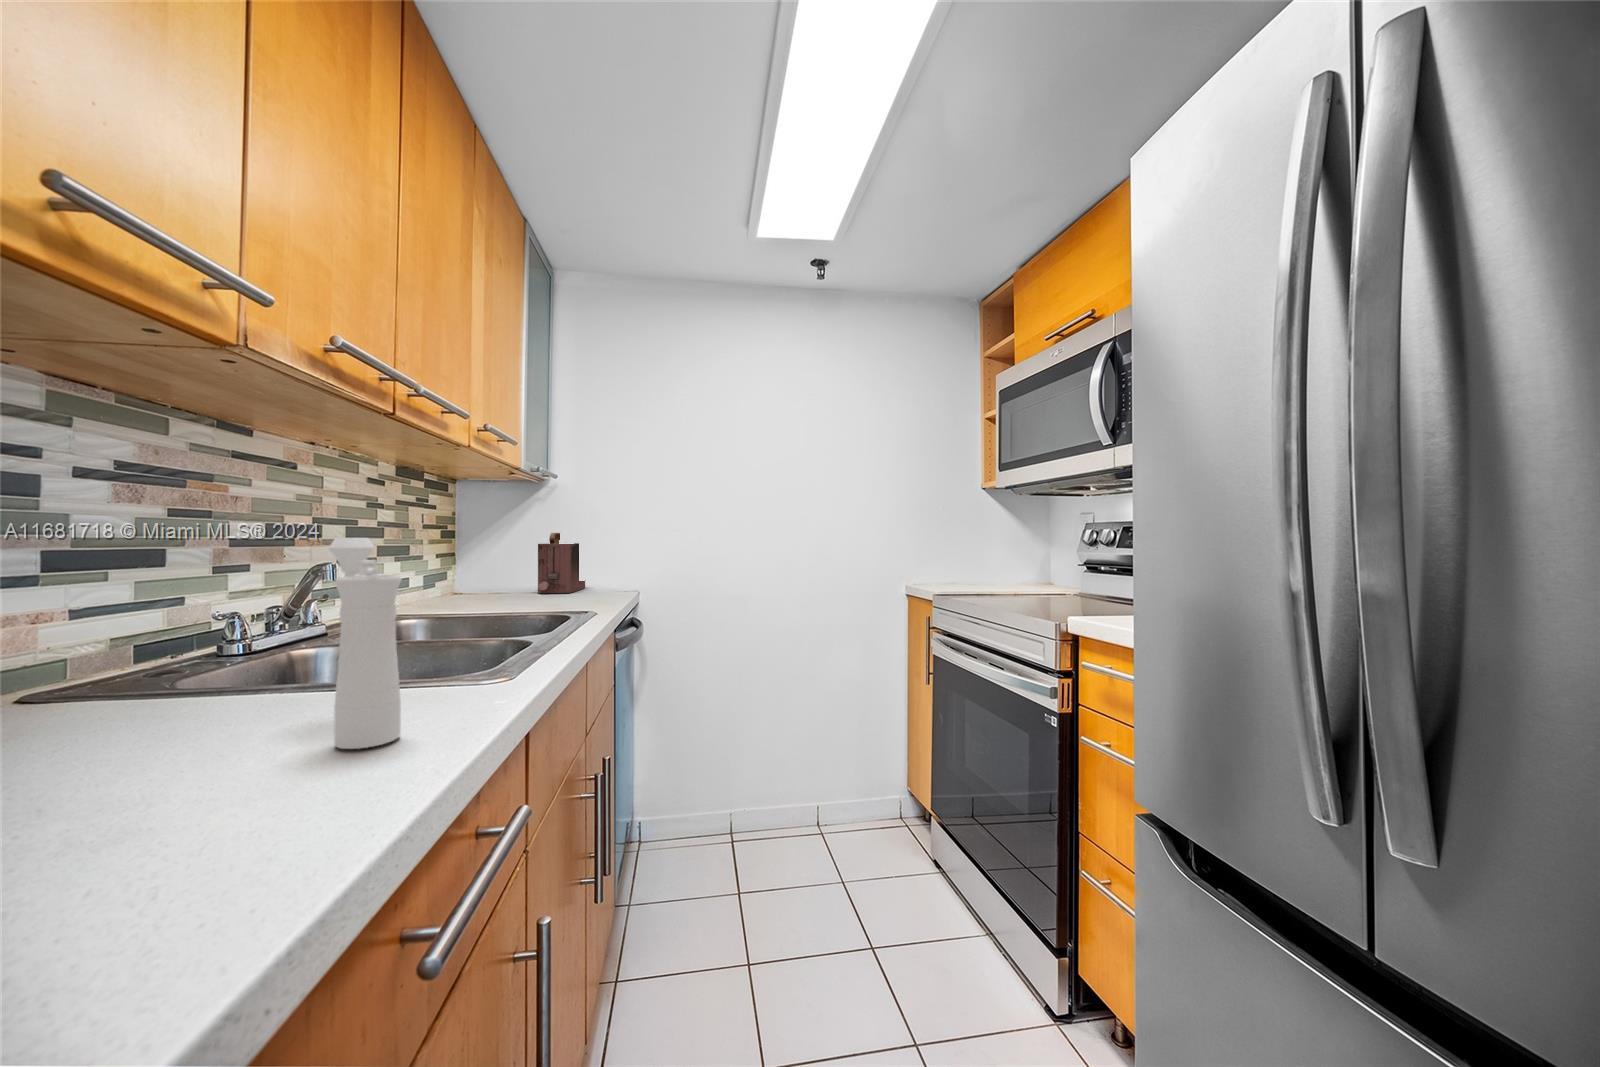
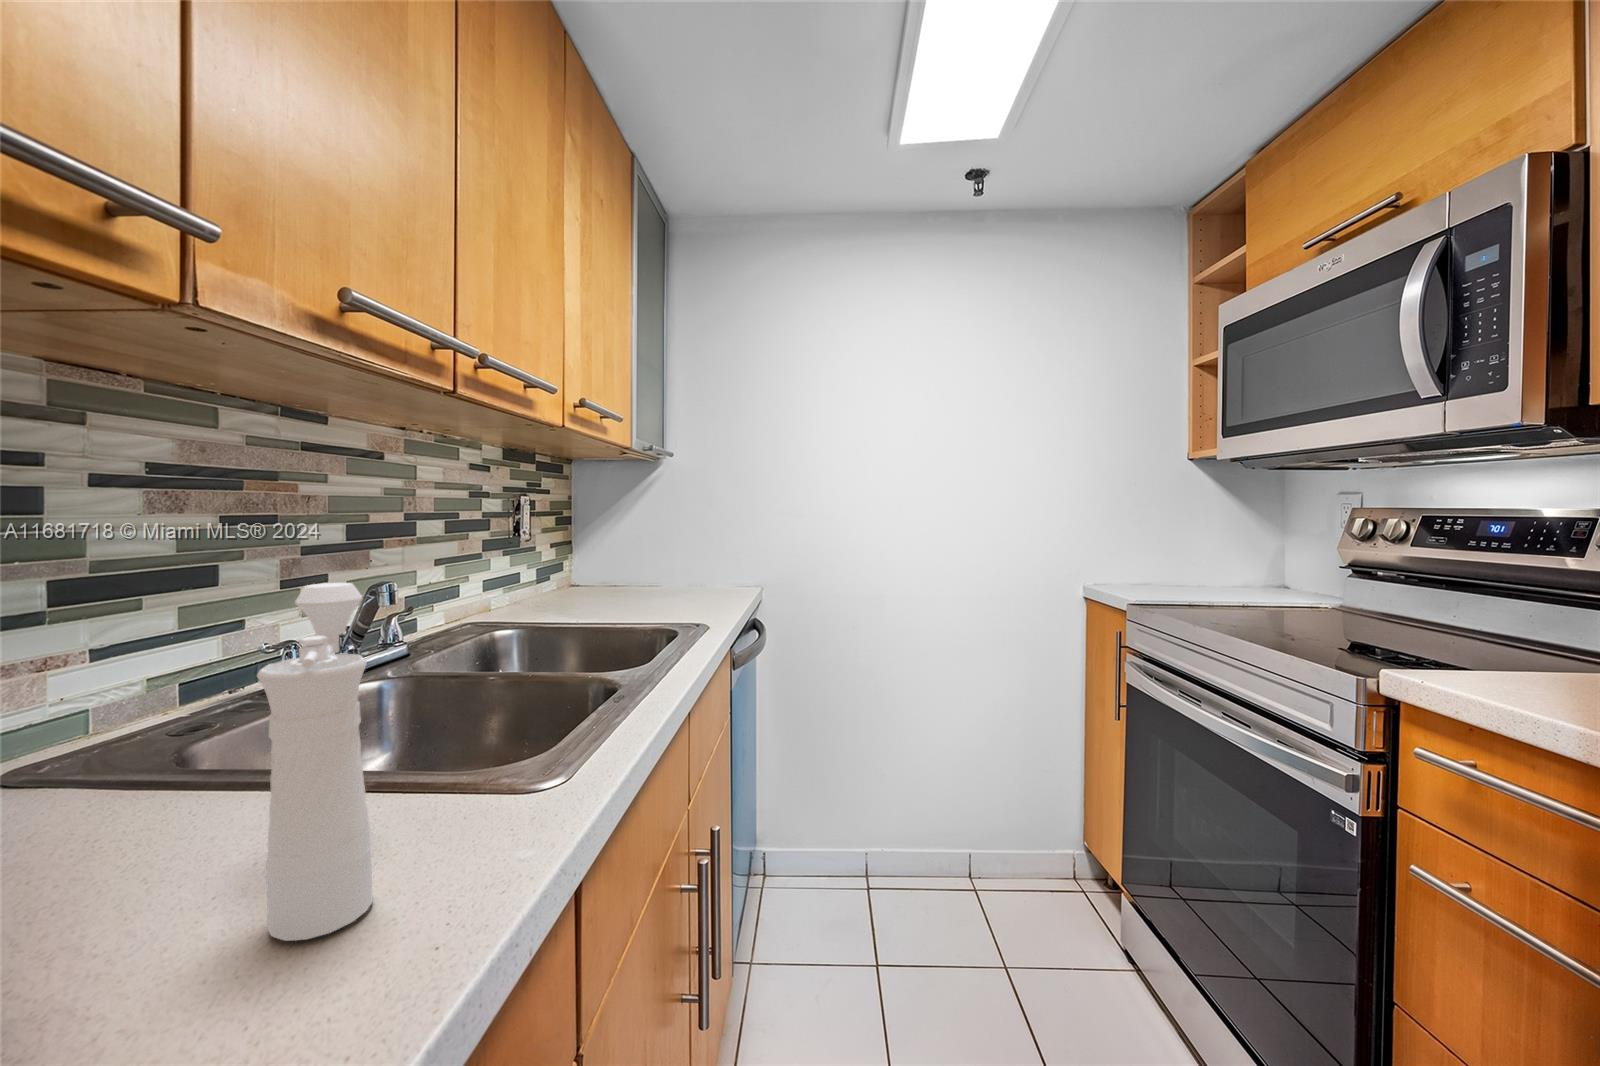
toaster: present [538,533,585,593] -> none [652,518,704,588]

